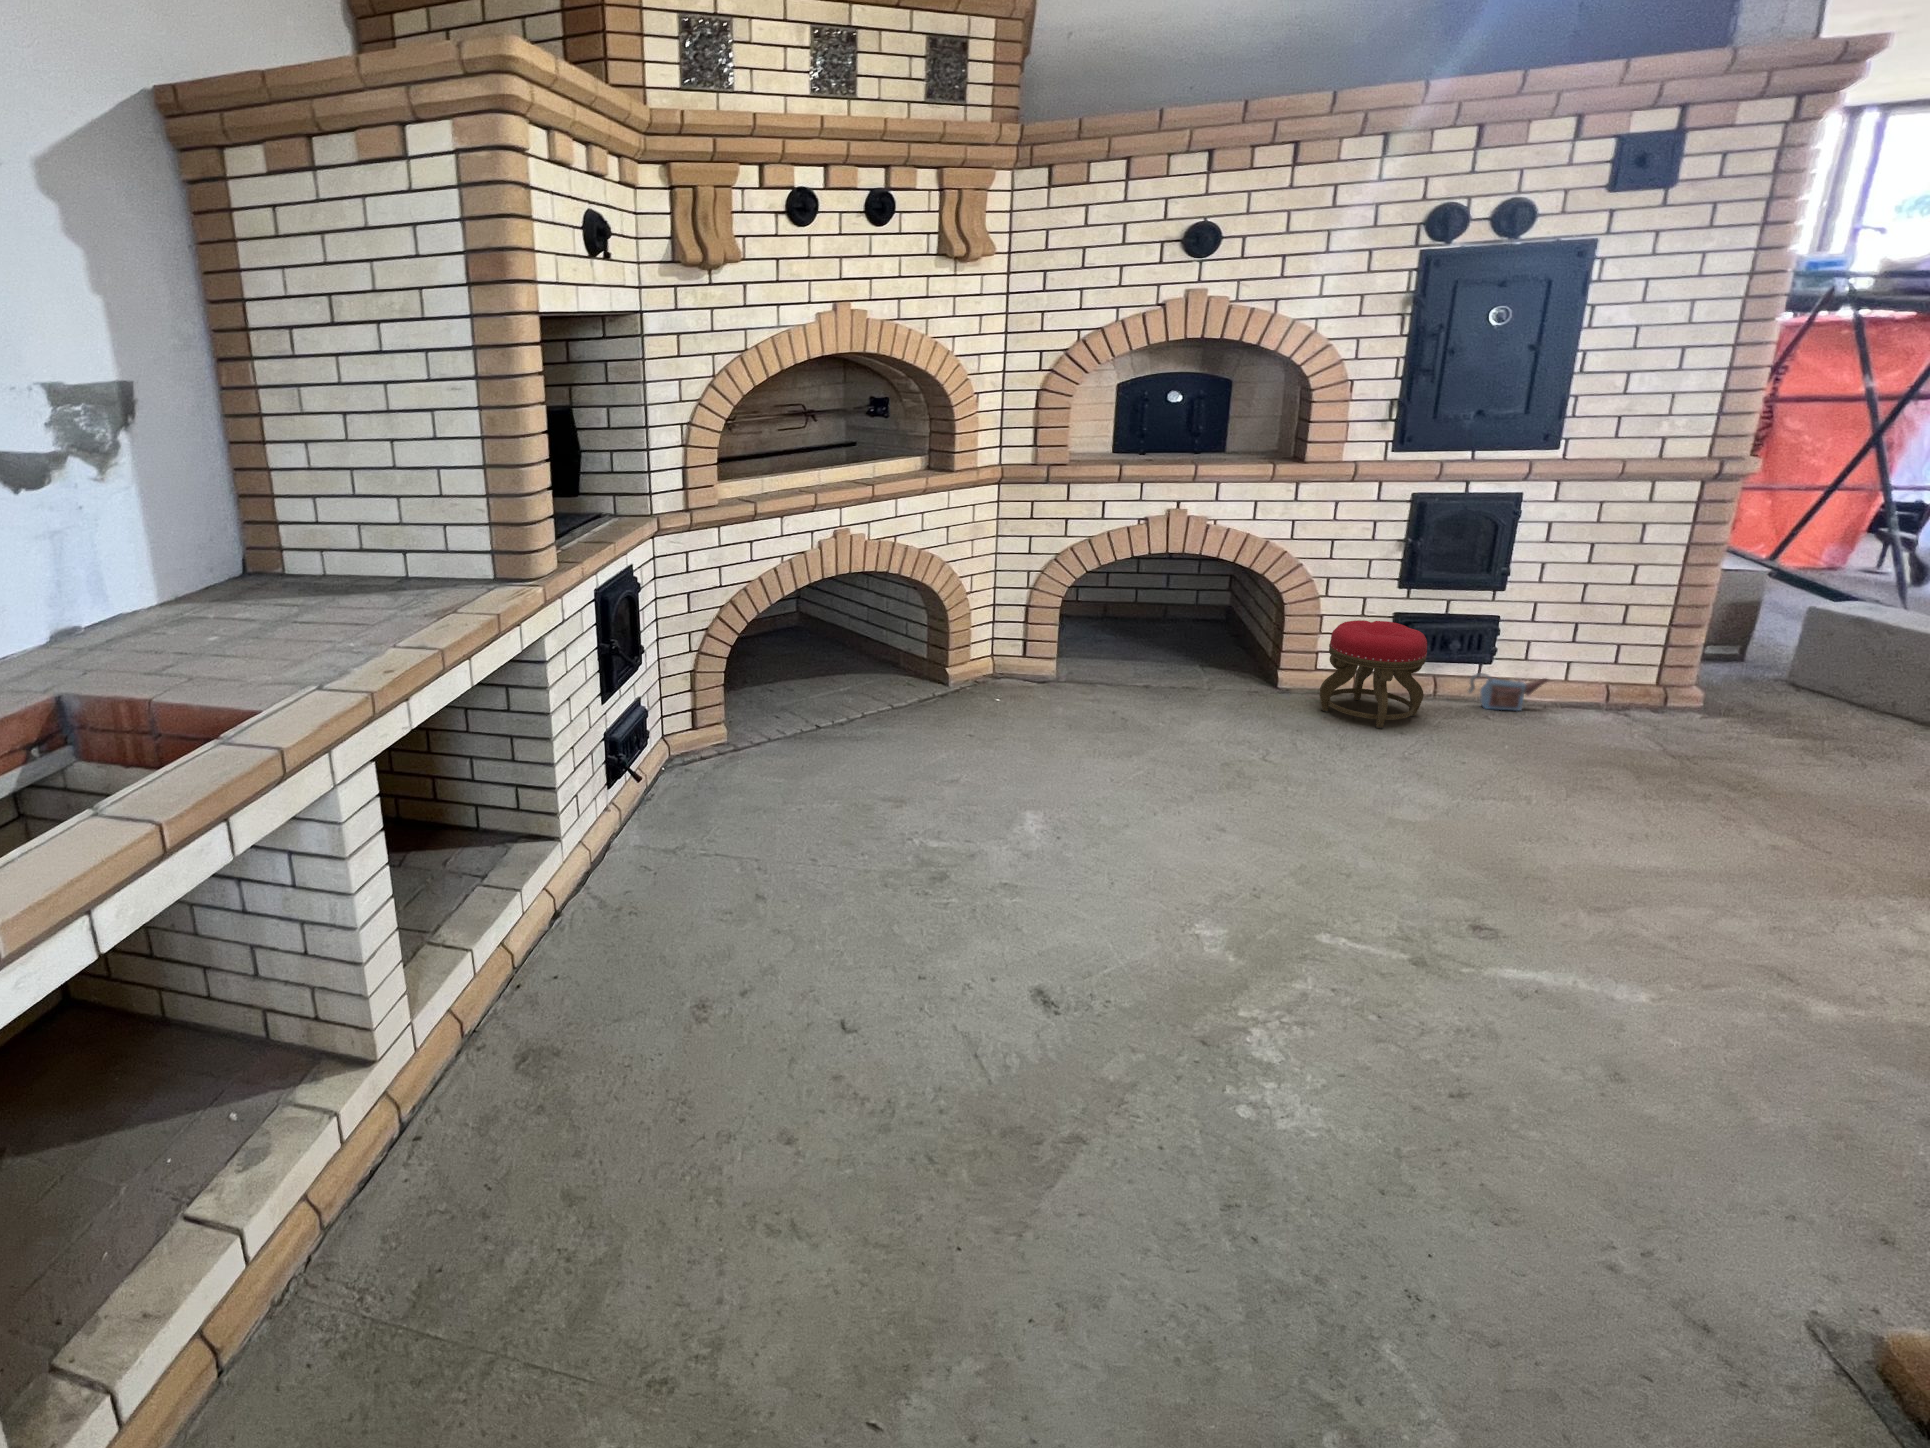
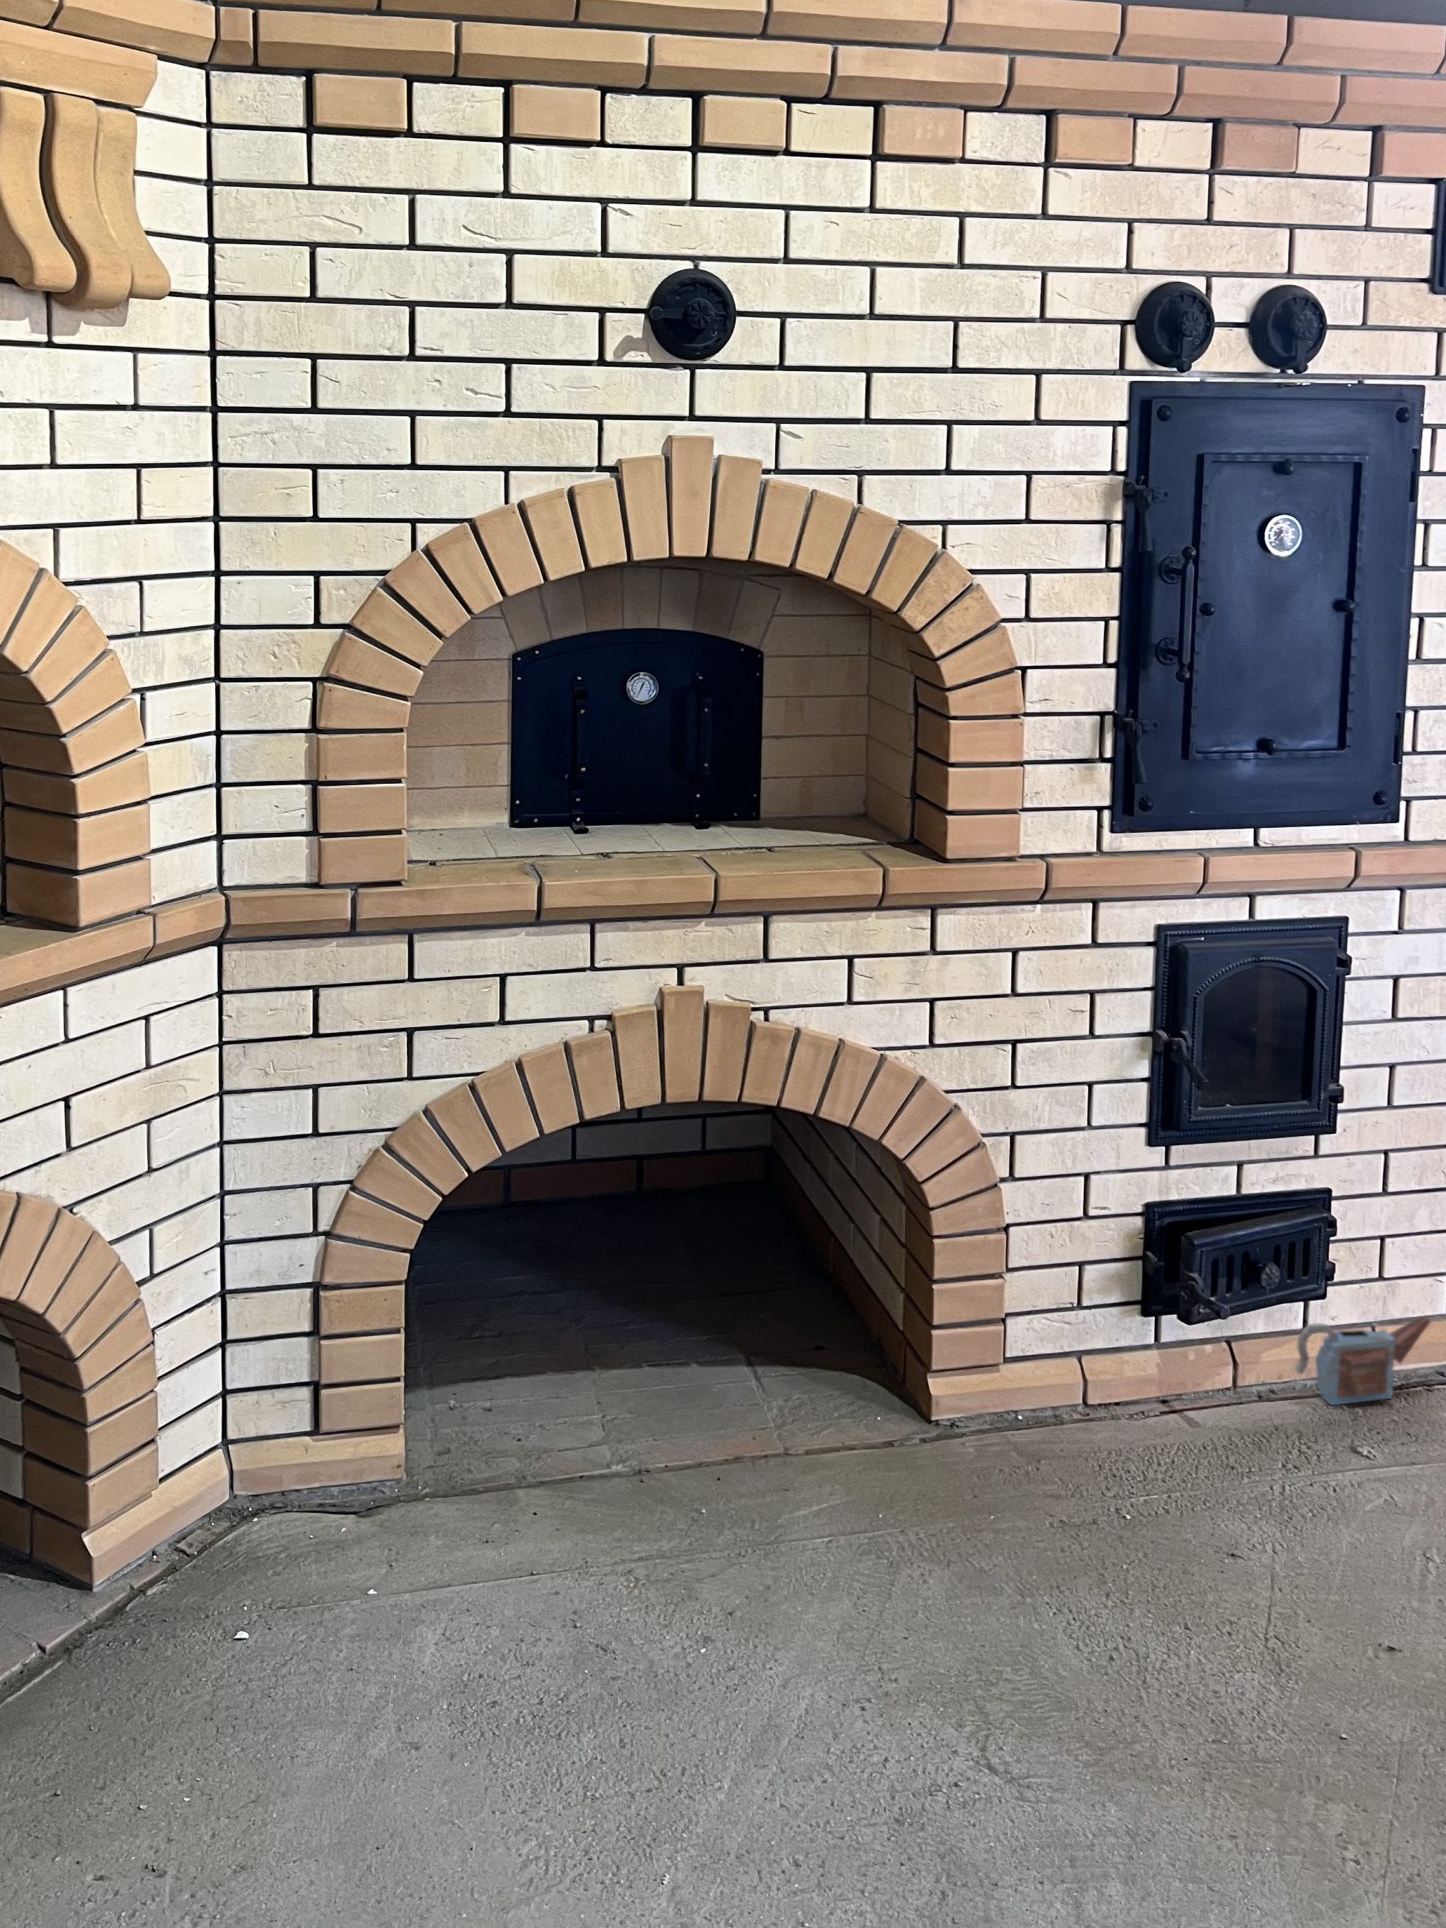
stool: present [1319,620,1427,728] -> none [1035,1233,1246,1532]

